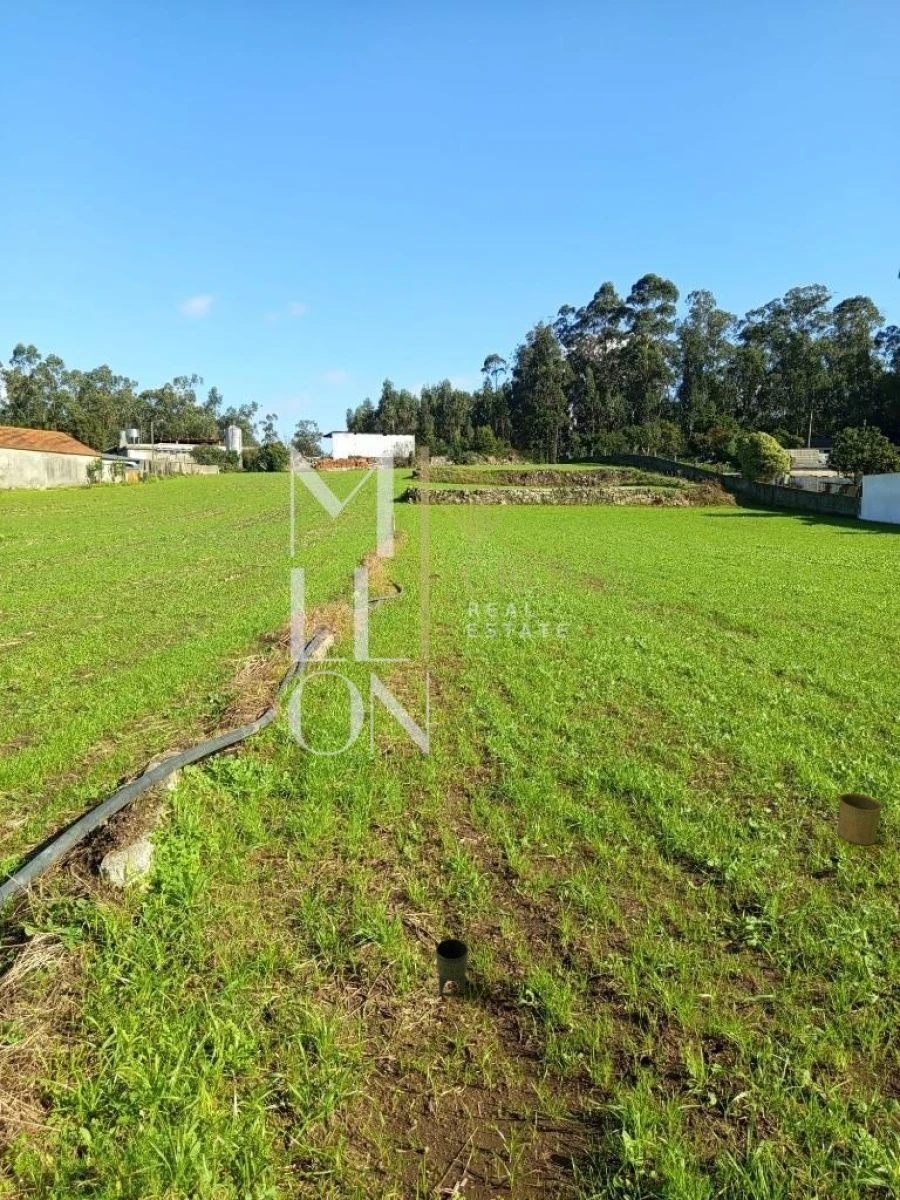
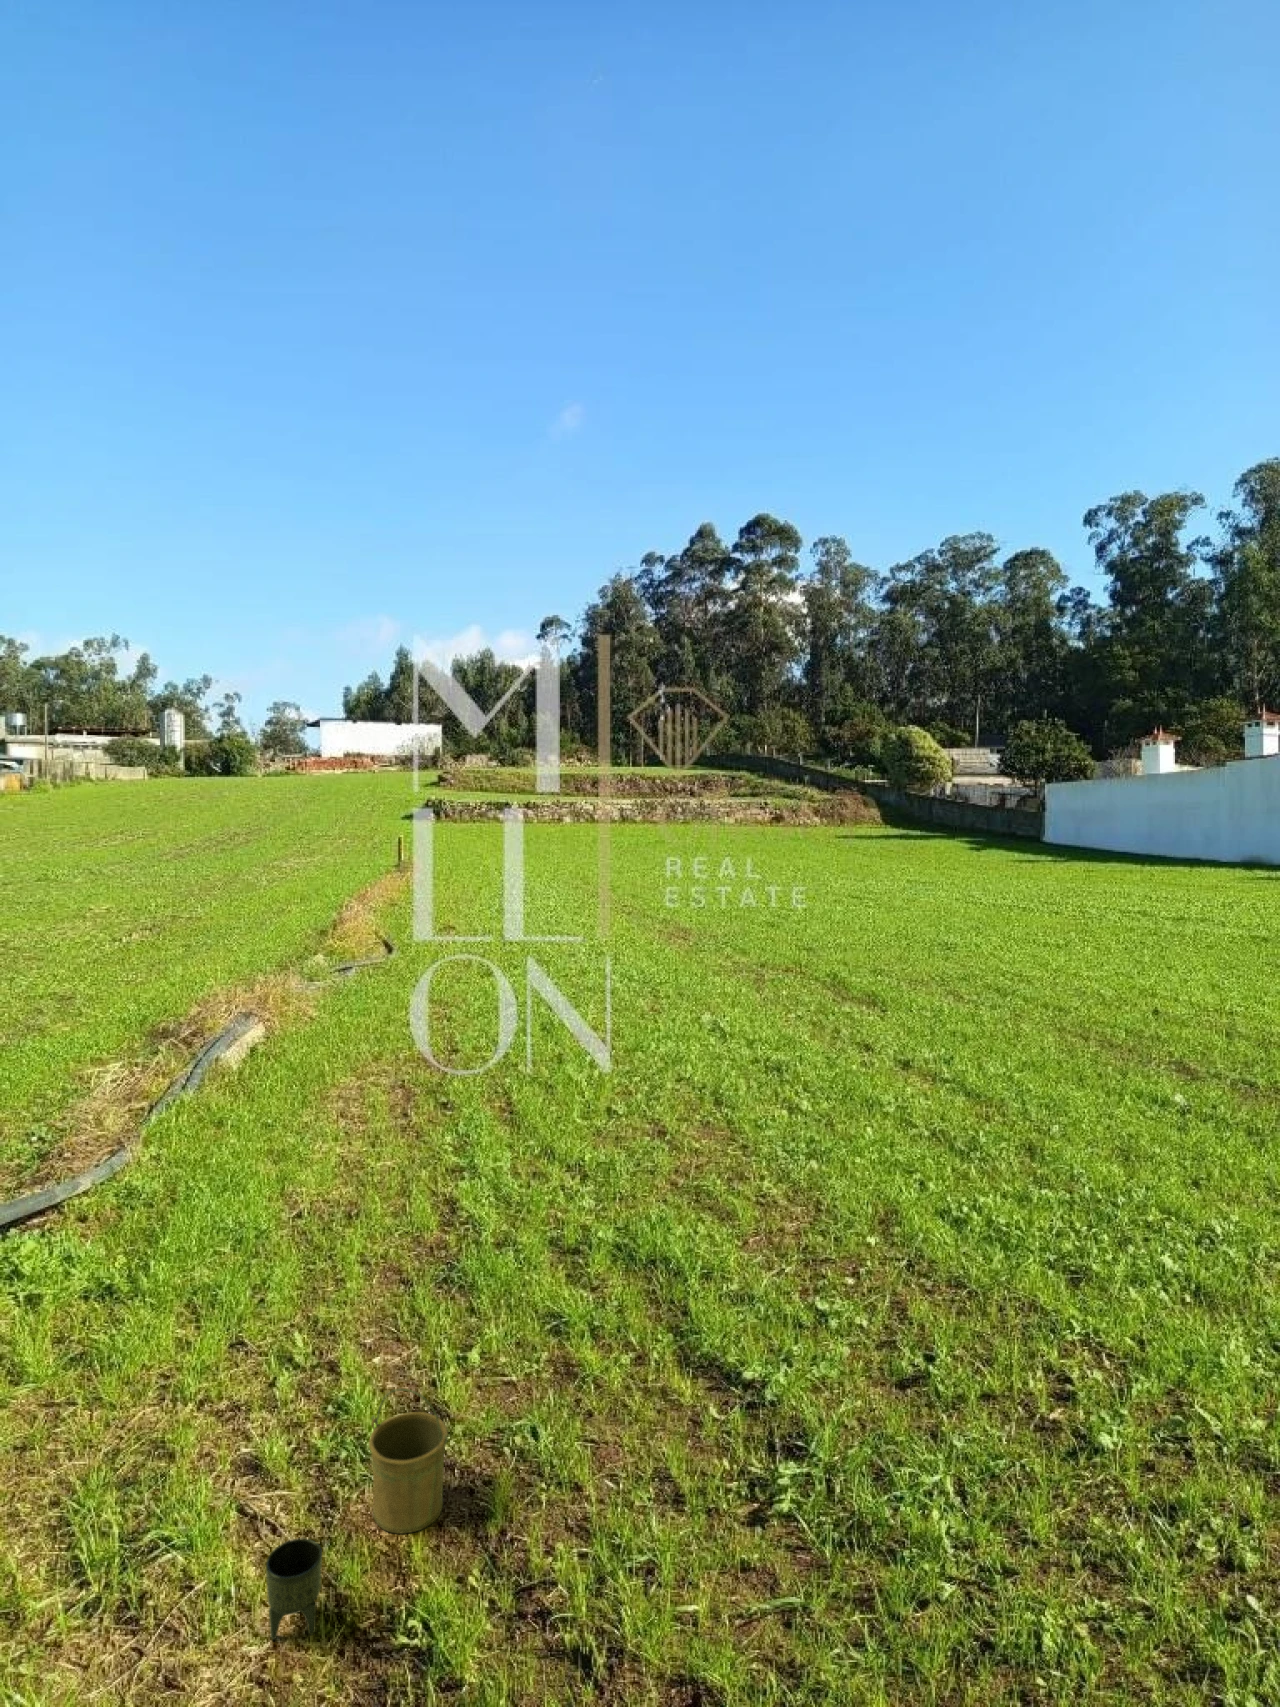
bucket: present [836,779,886,845] -> present [369,1389,448,1534]

